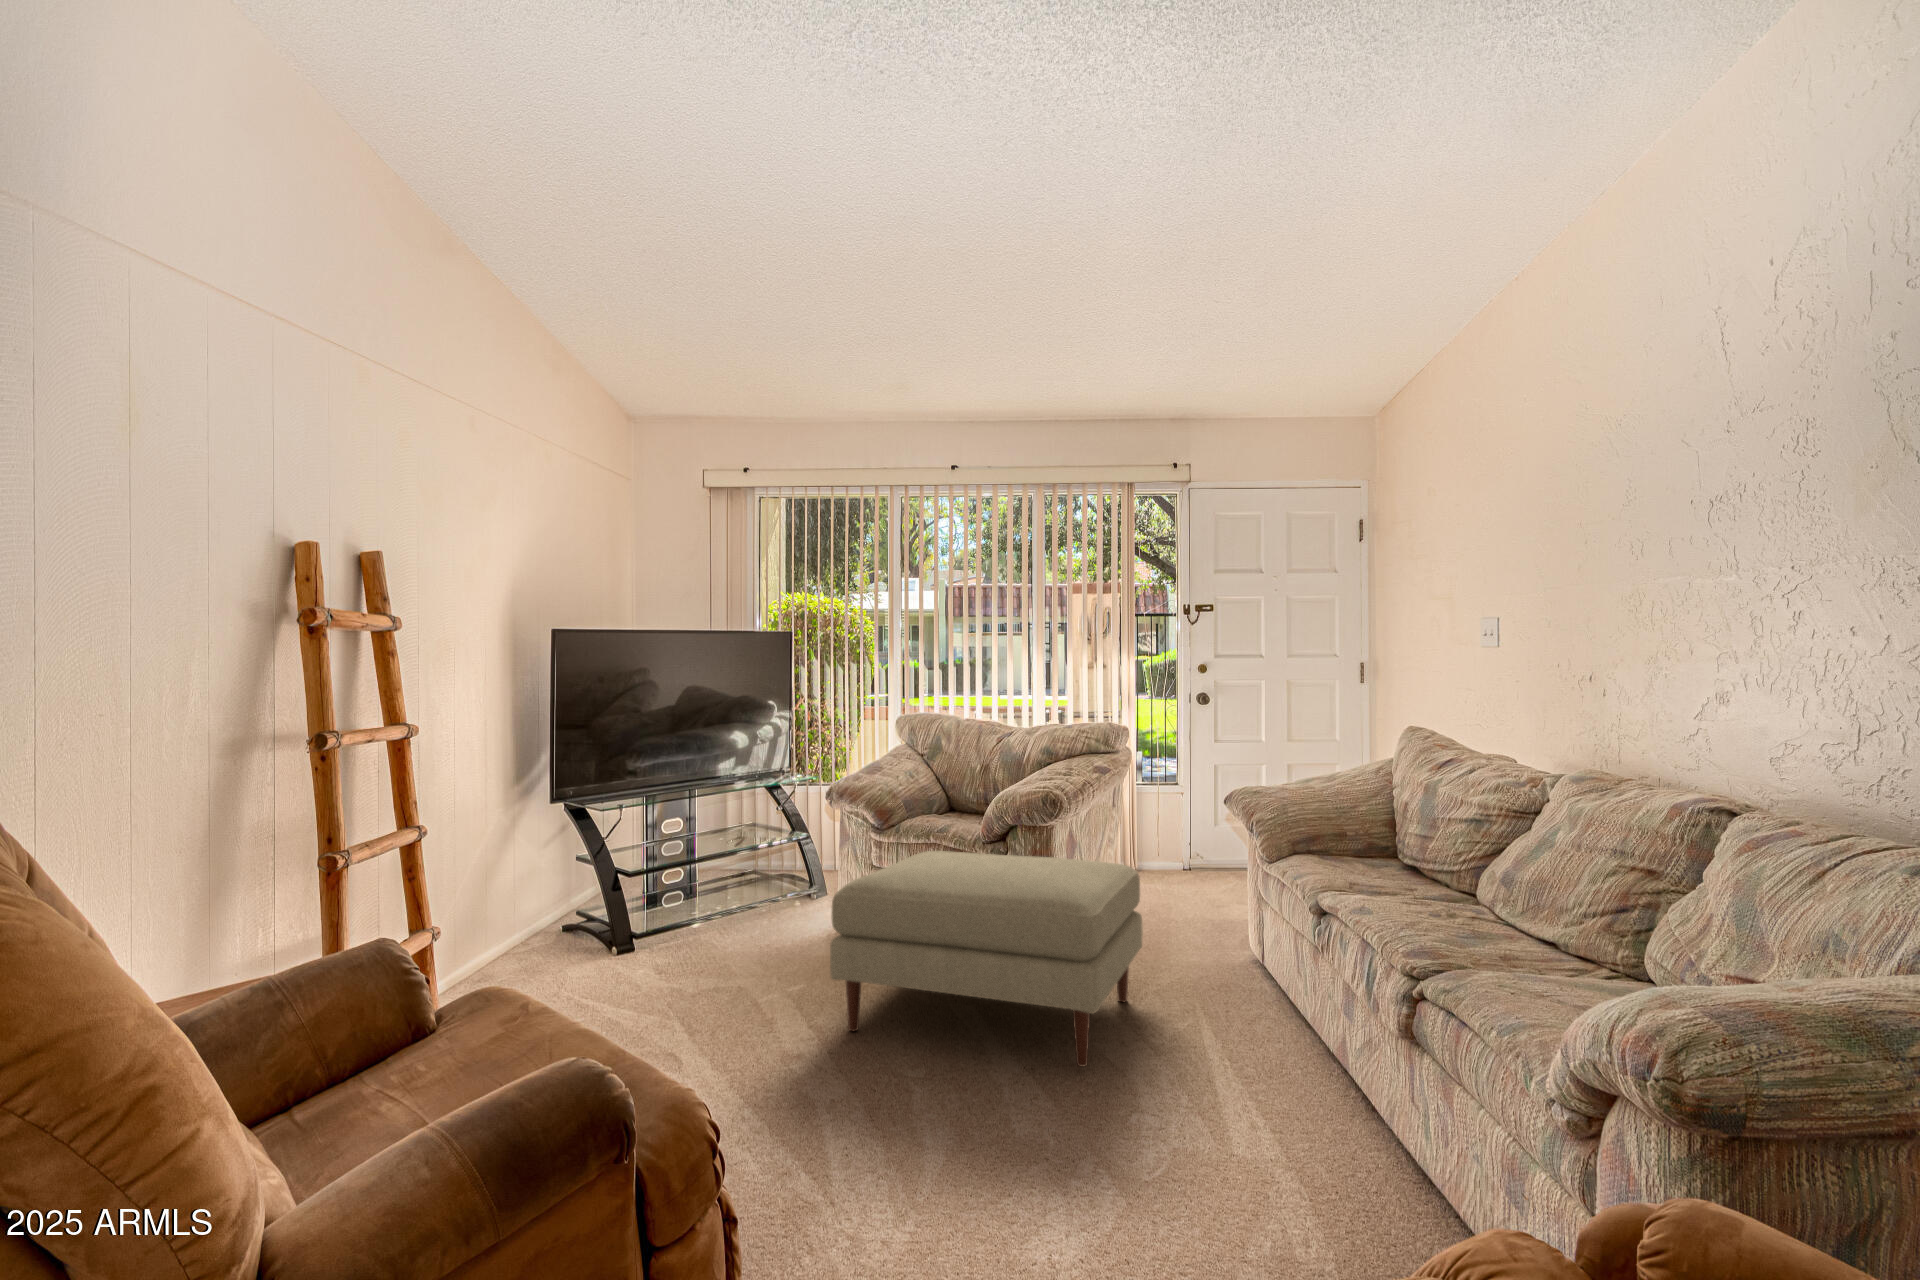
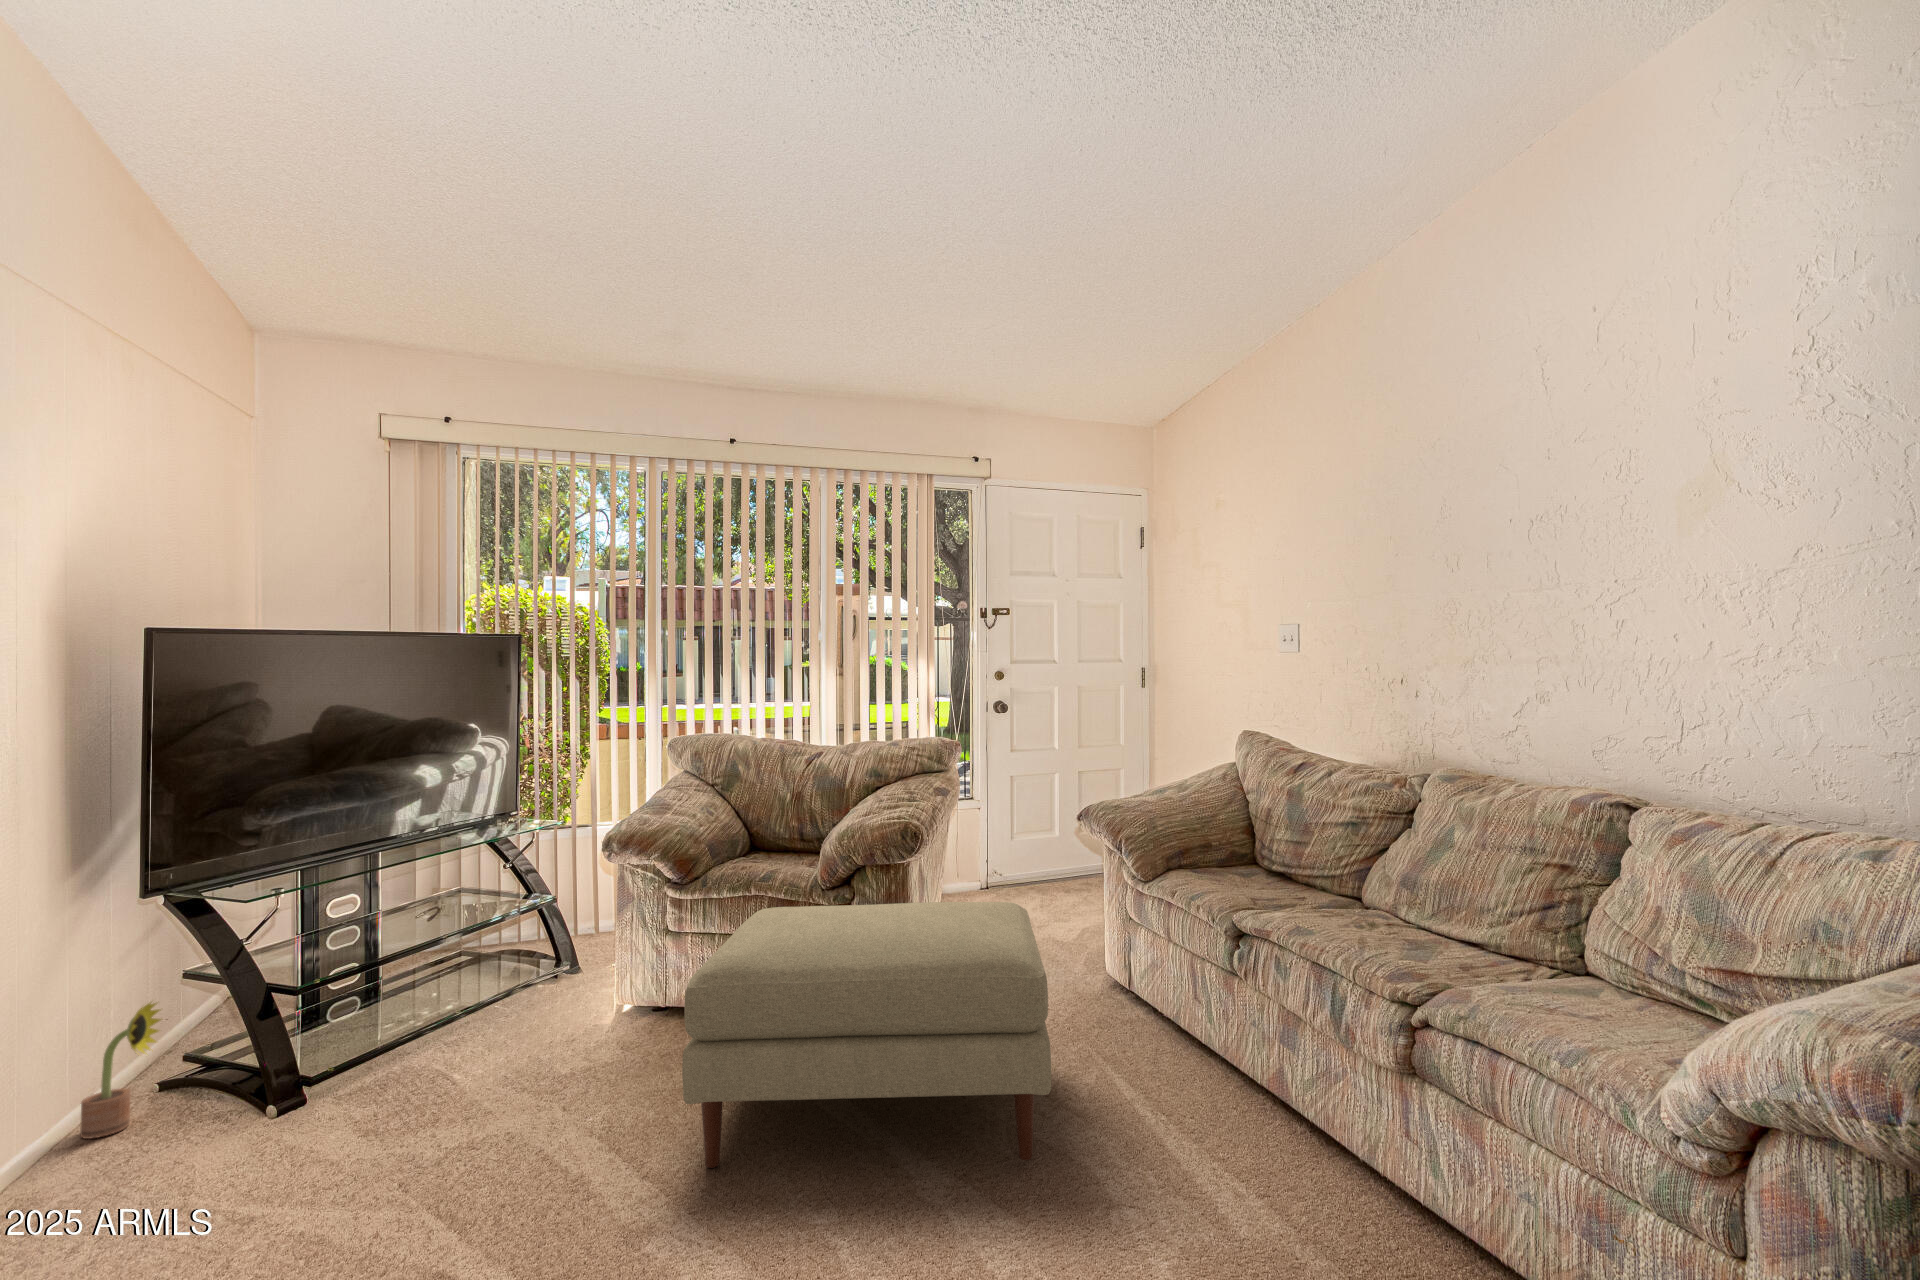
decorative plant: none [507,871,552,954] -> present [80,1003,161,1139]

